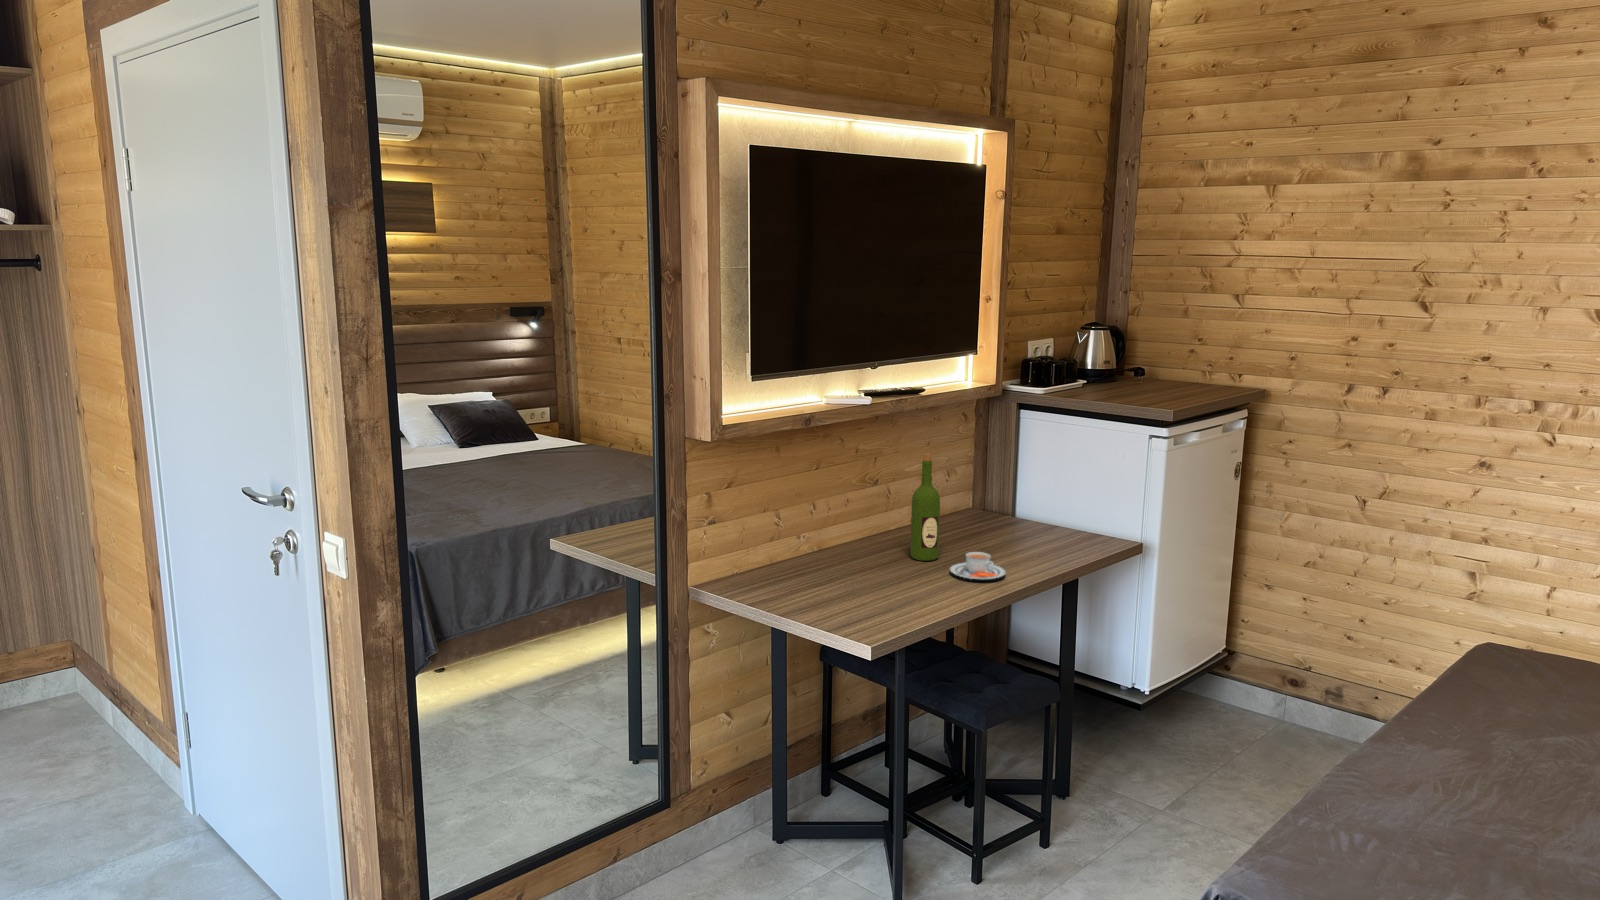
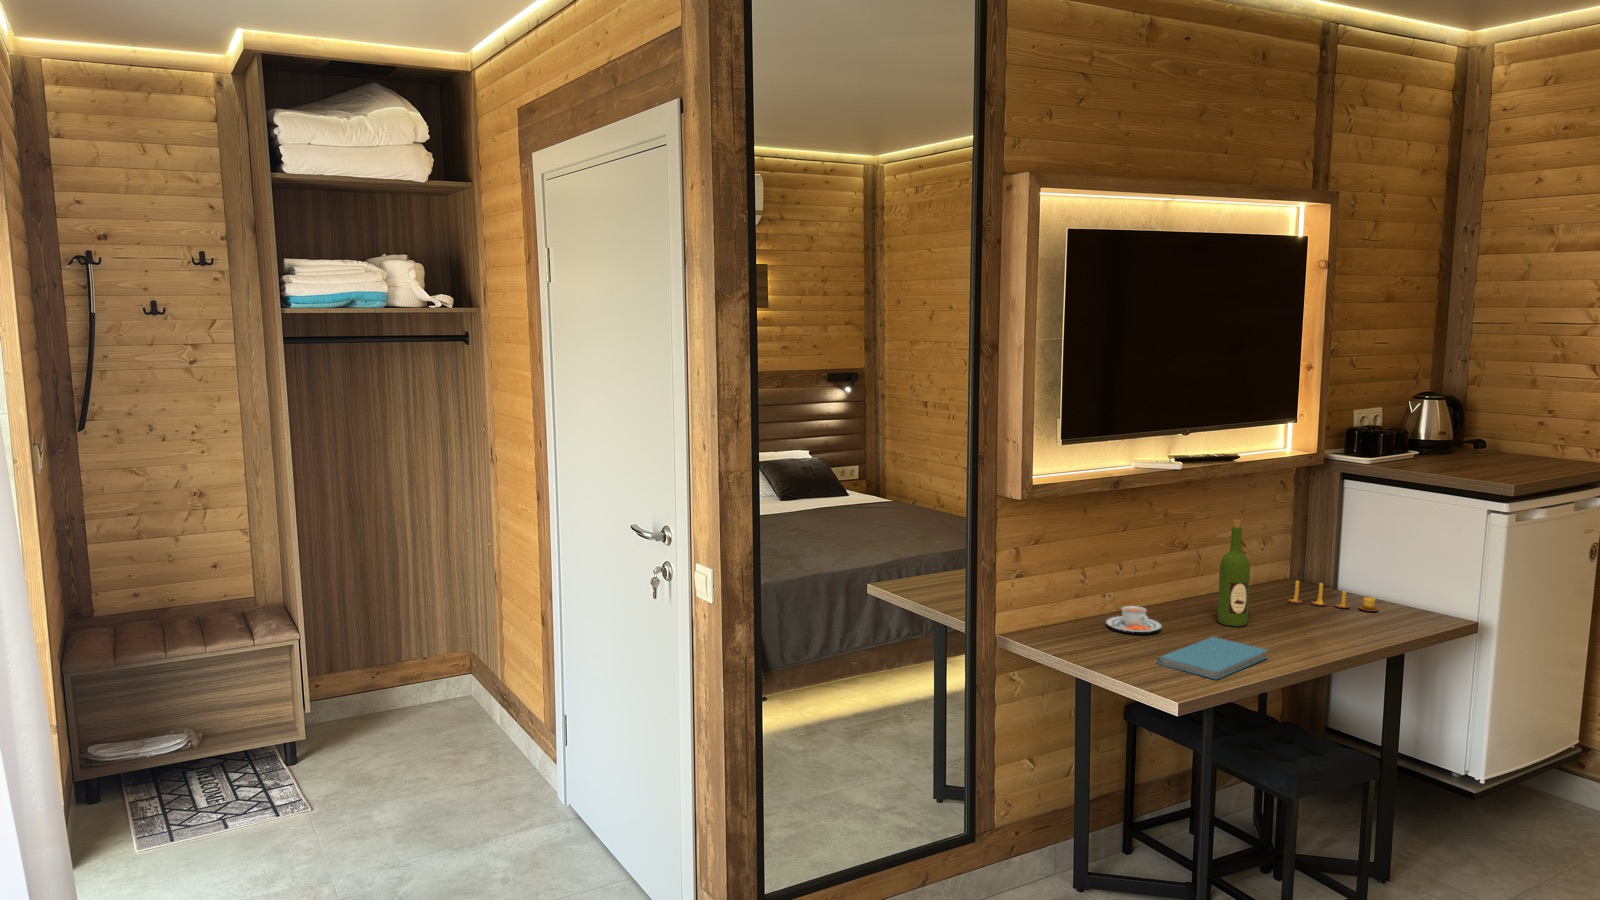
candle: none [974,508,1056,537] -> present [1288,580,1378,611]
teacup: present [950,552,1005,579] -> present [1106,606,1161,632]
book: none [852,574,959,620] -> present [1157,637,1267,679]

